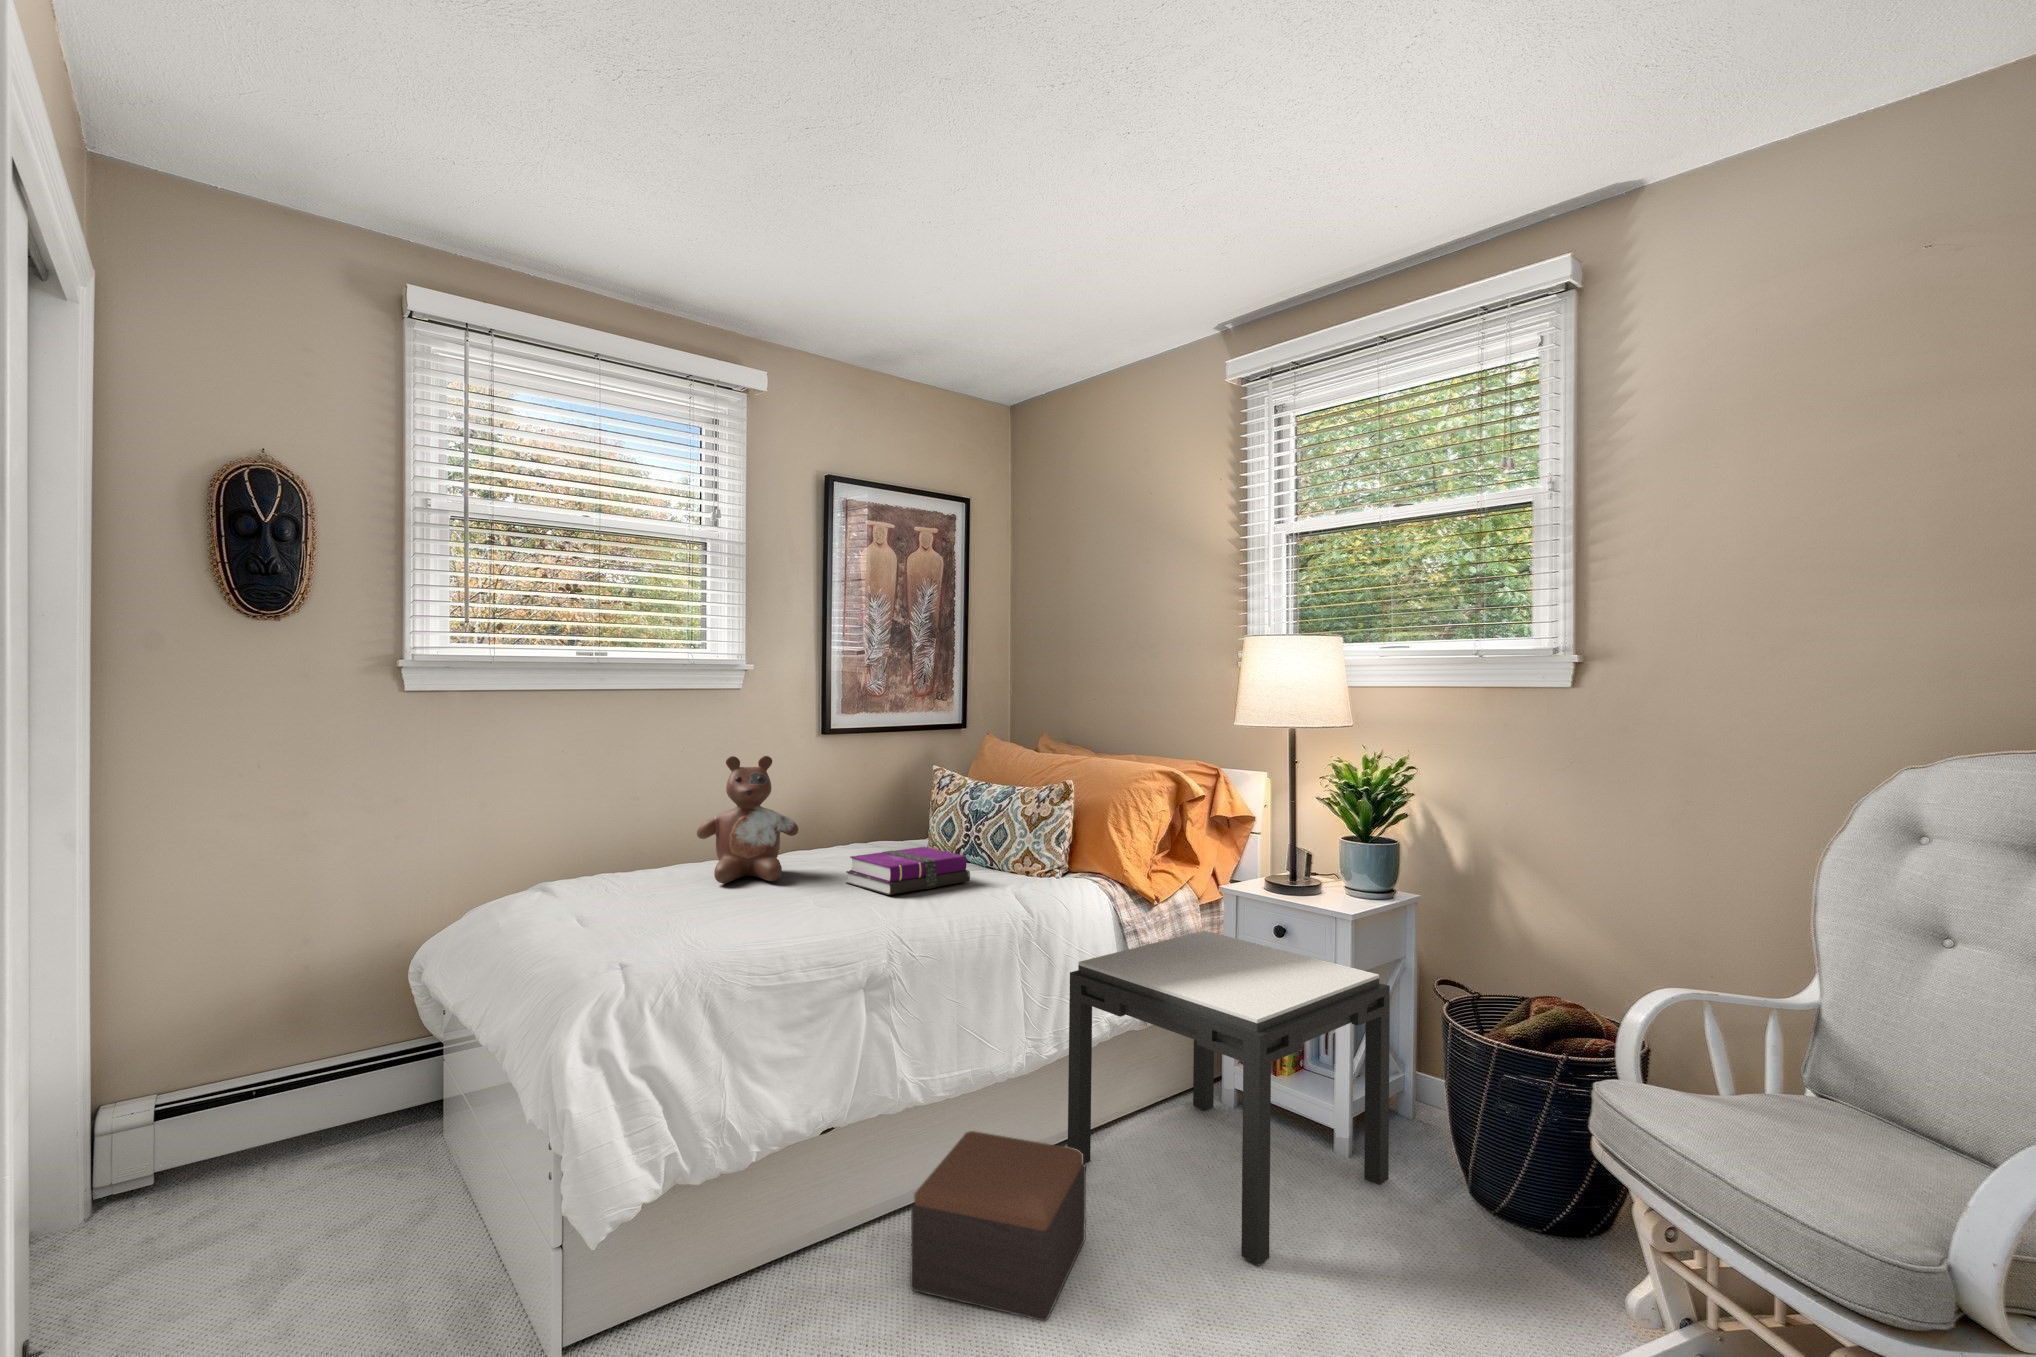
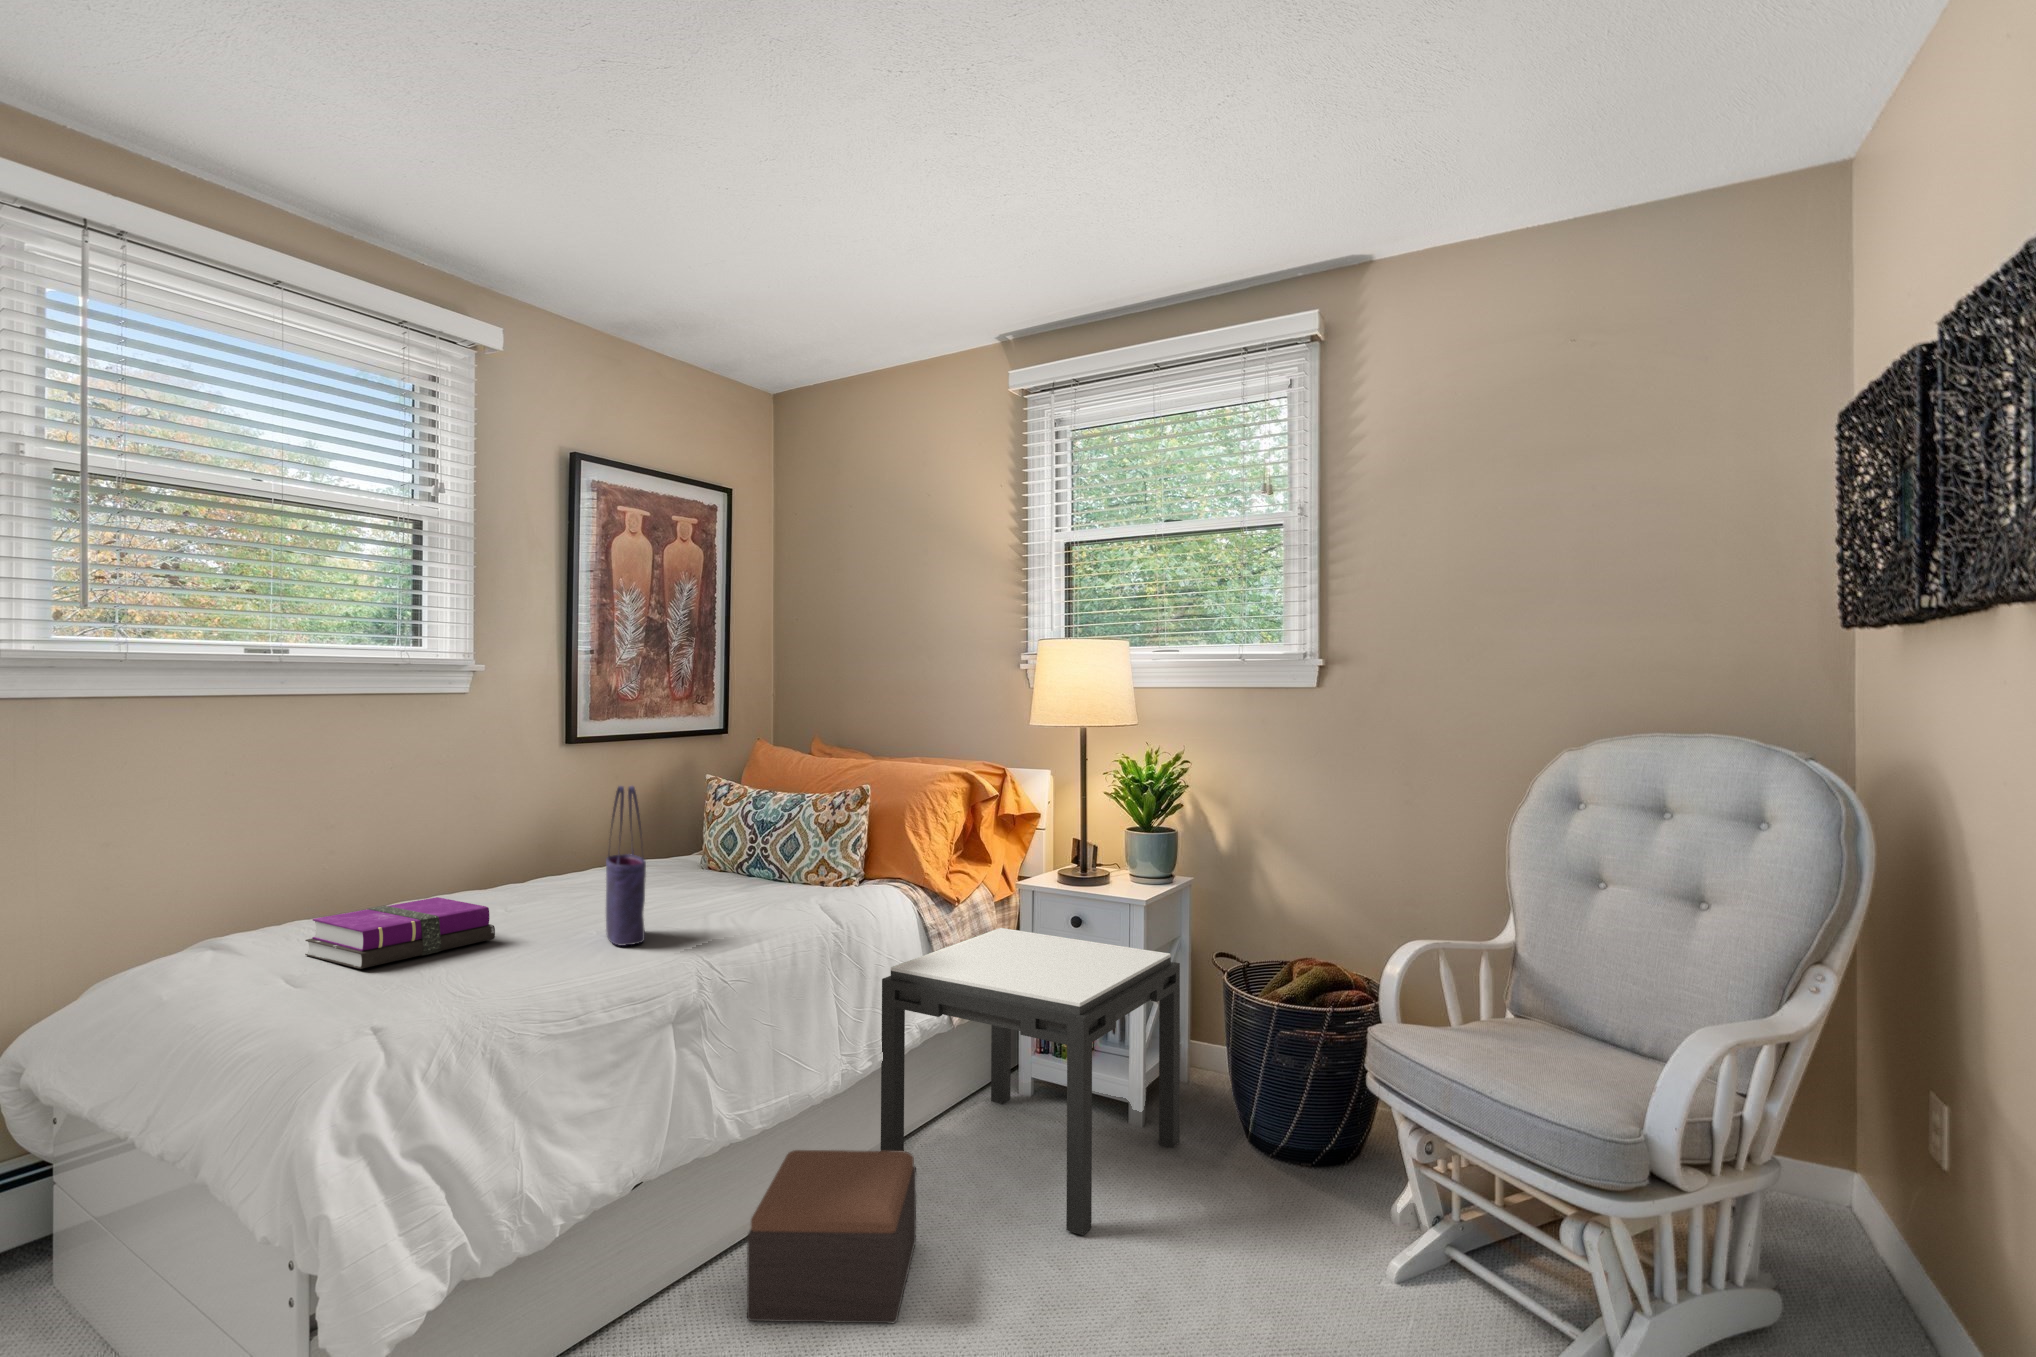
stuffed bear: present [697,756,799,884] -> none [441,769,565,916]
tote bag: none [812,774,843,921] -> present [606,786,646,945]
notebook: present [846,847,970,895] -> present [305,897,495,969]

